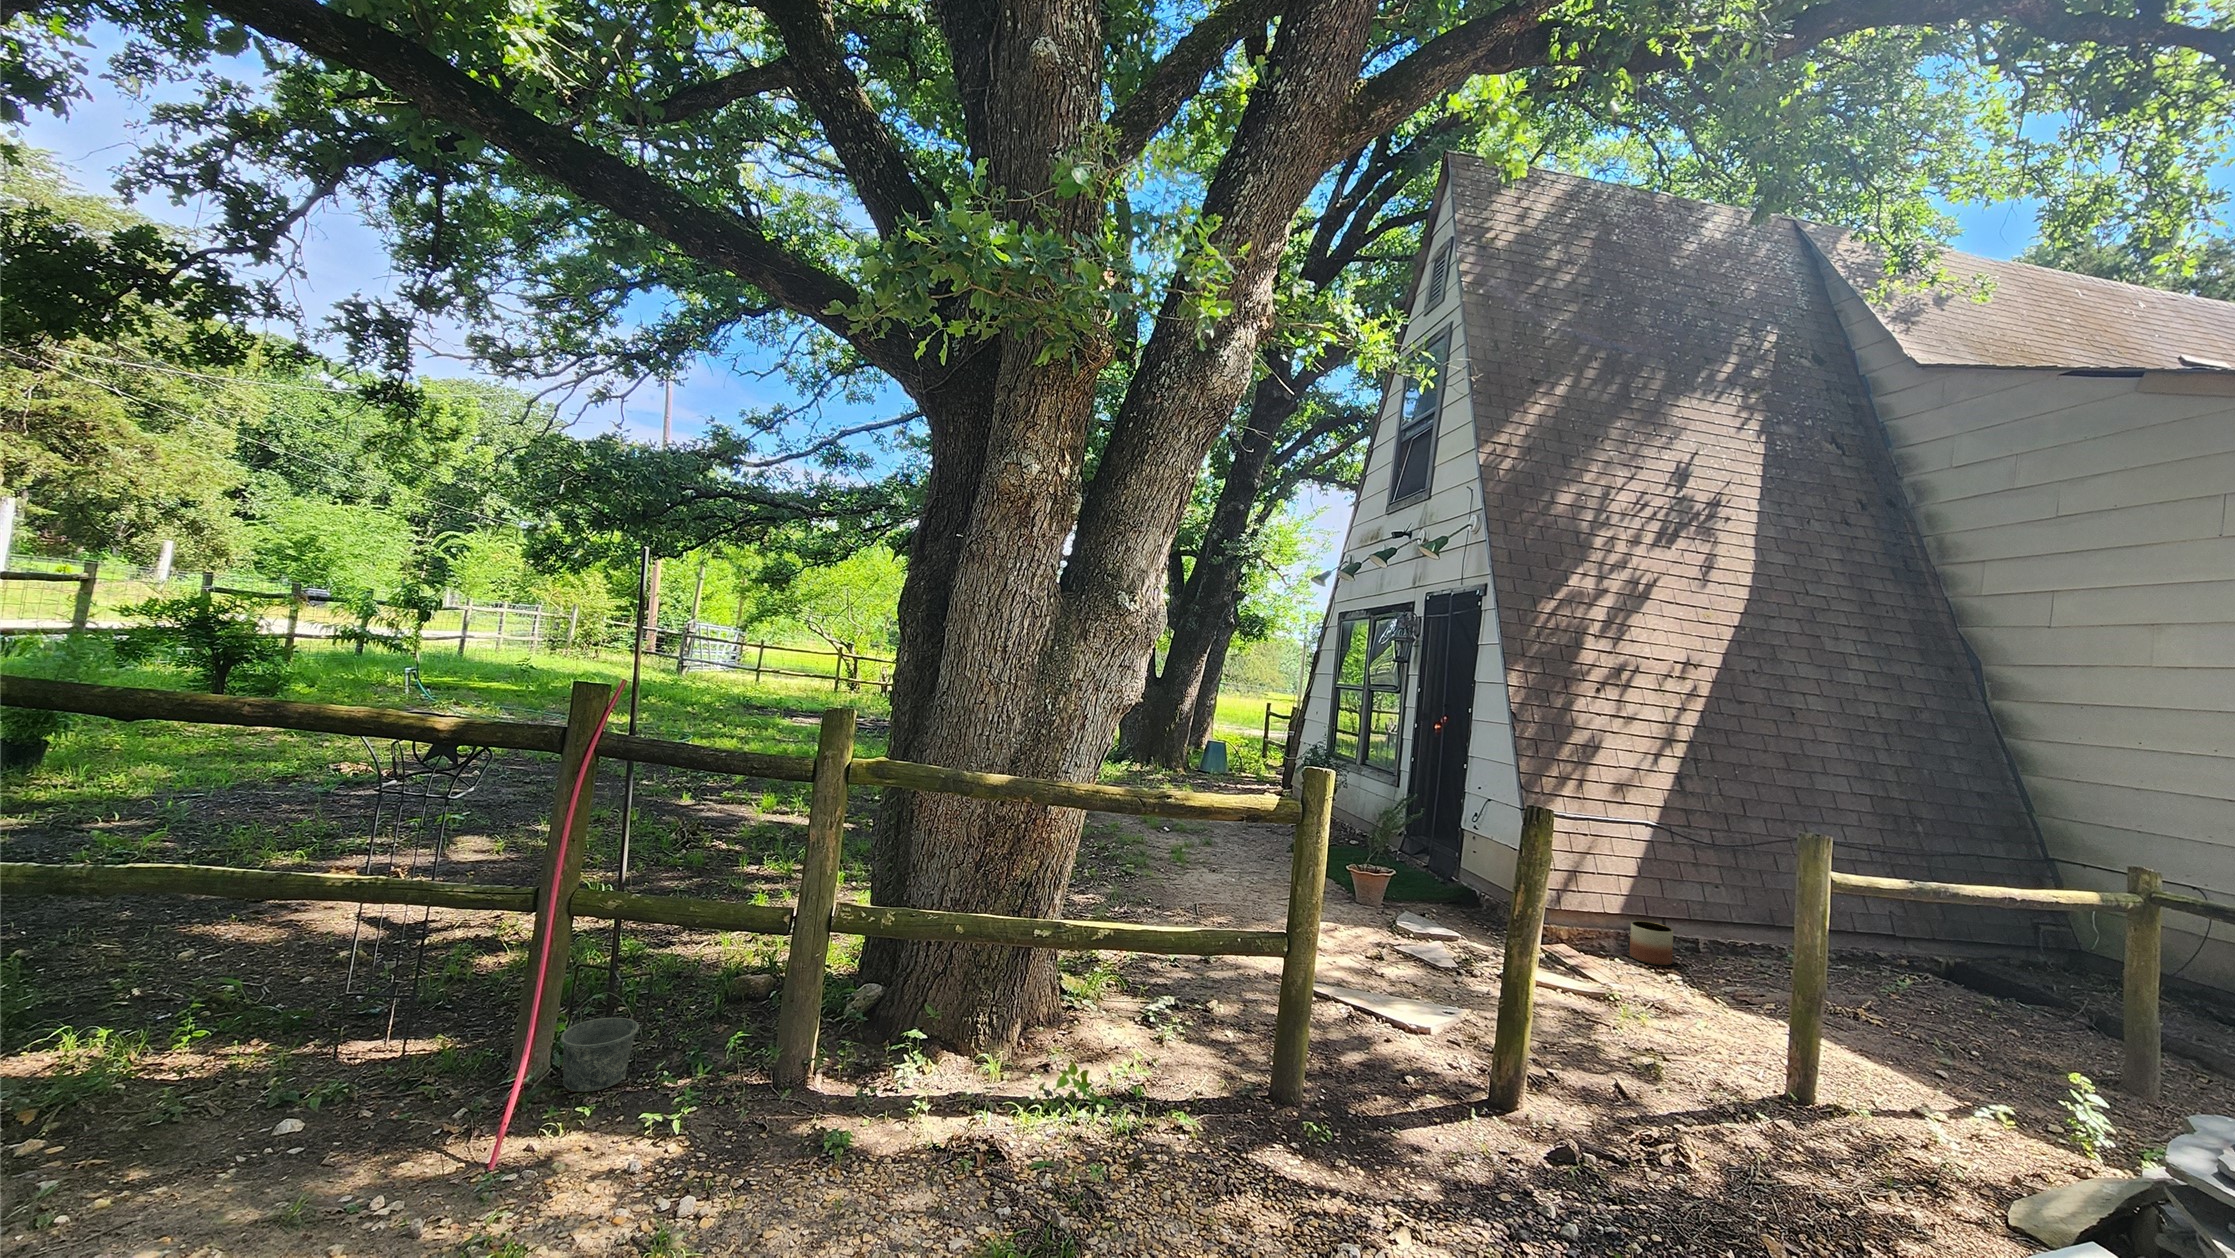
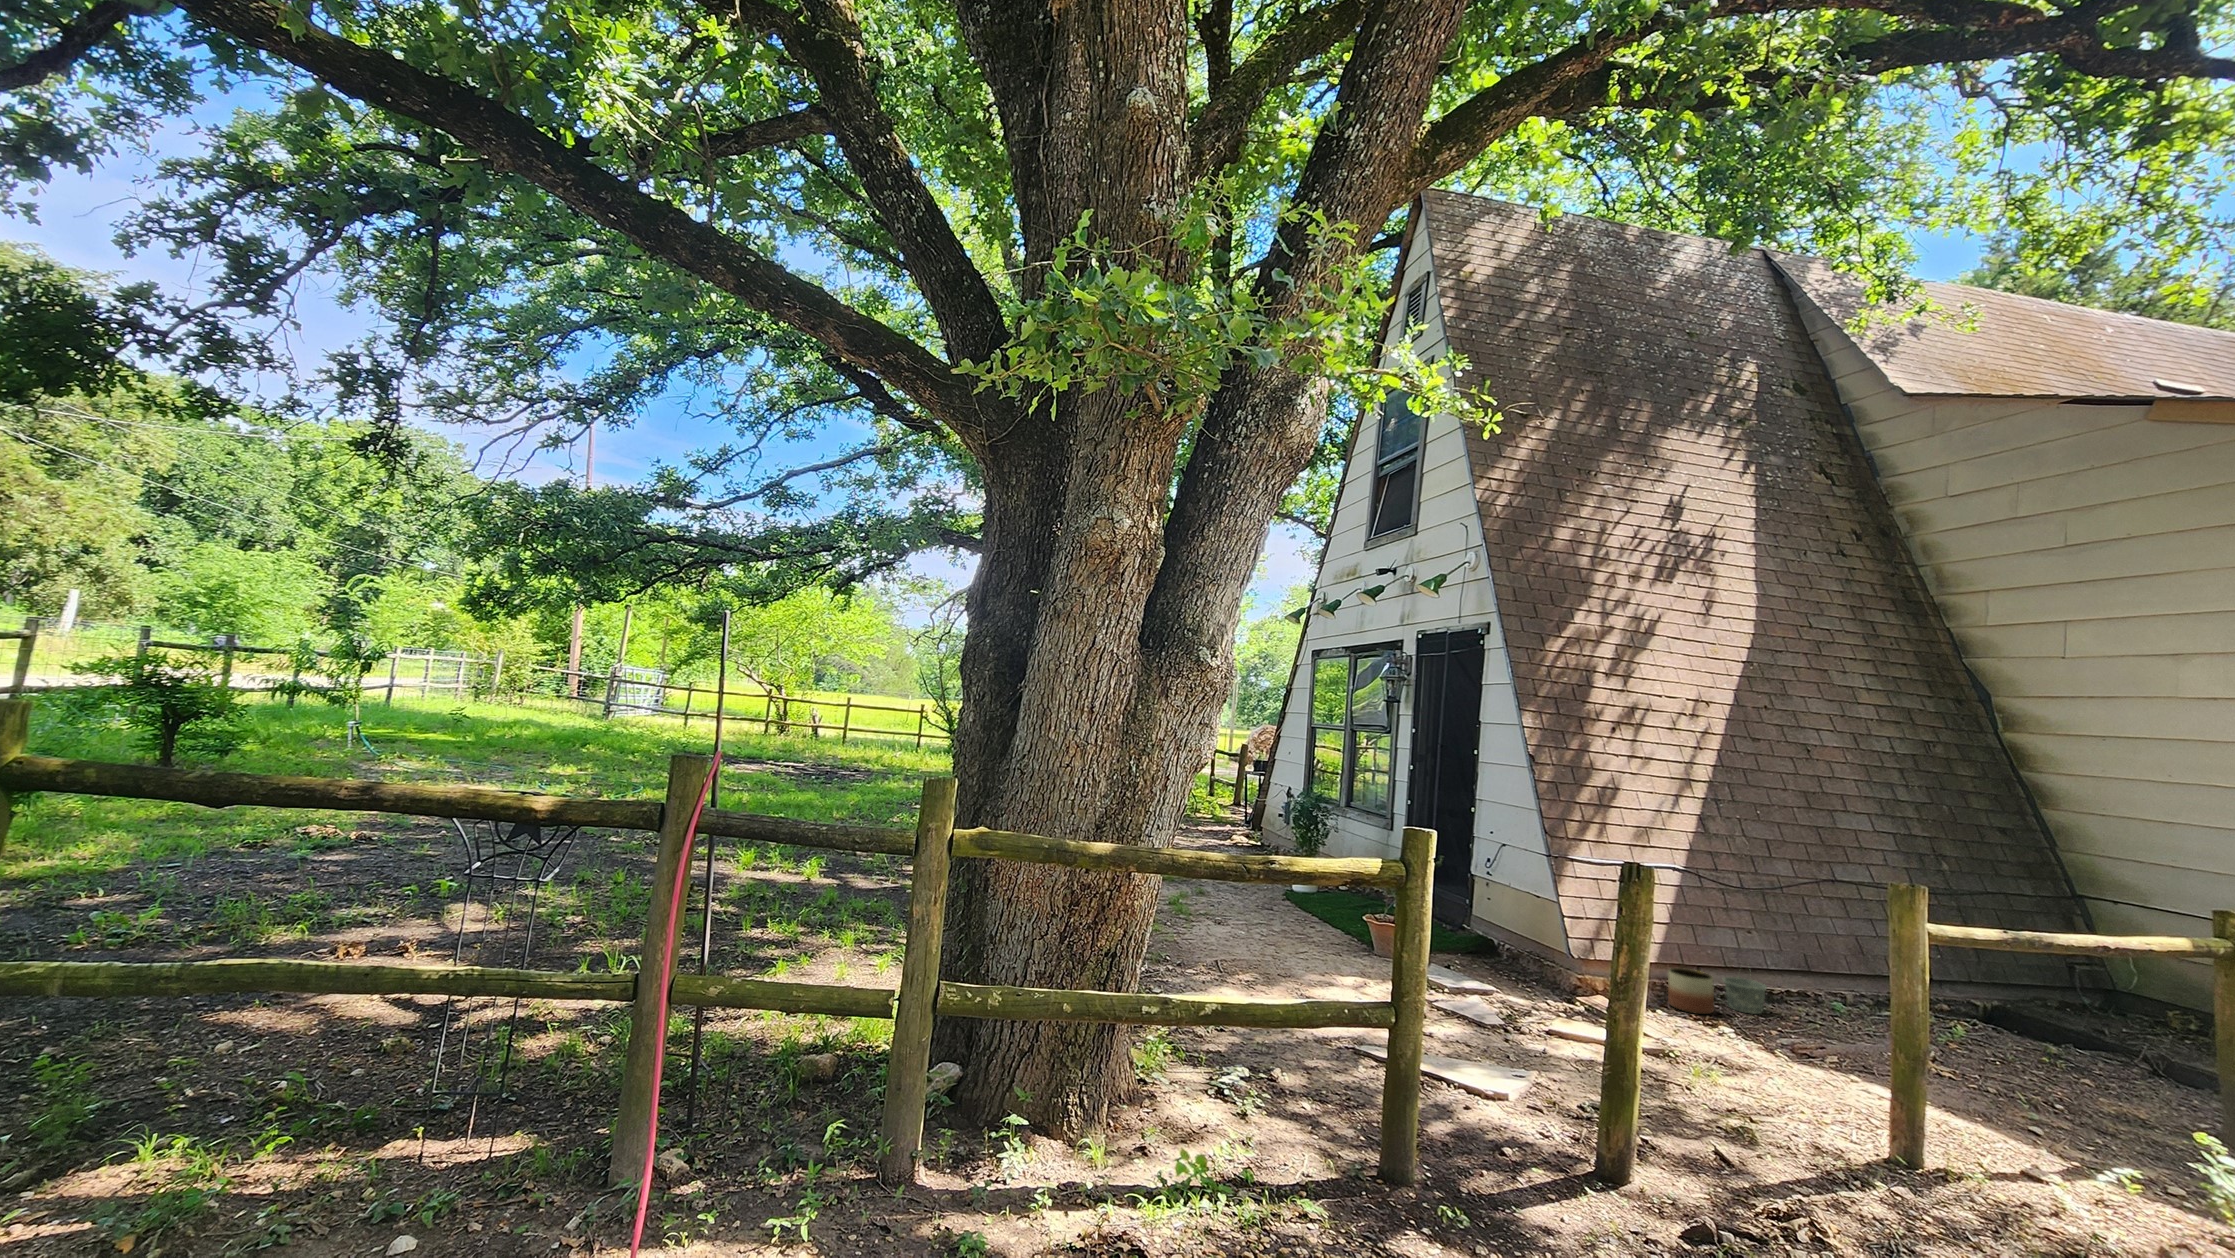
bucket: present [560,992,639,1092] -> present [1723,977,1767,1014]

